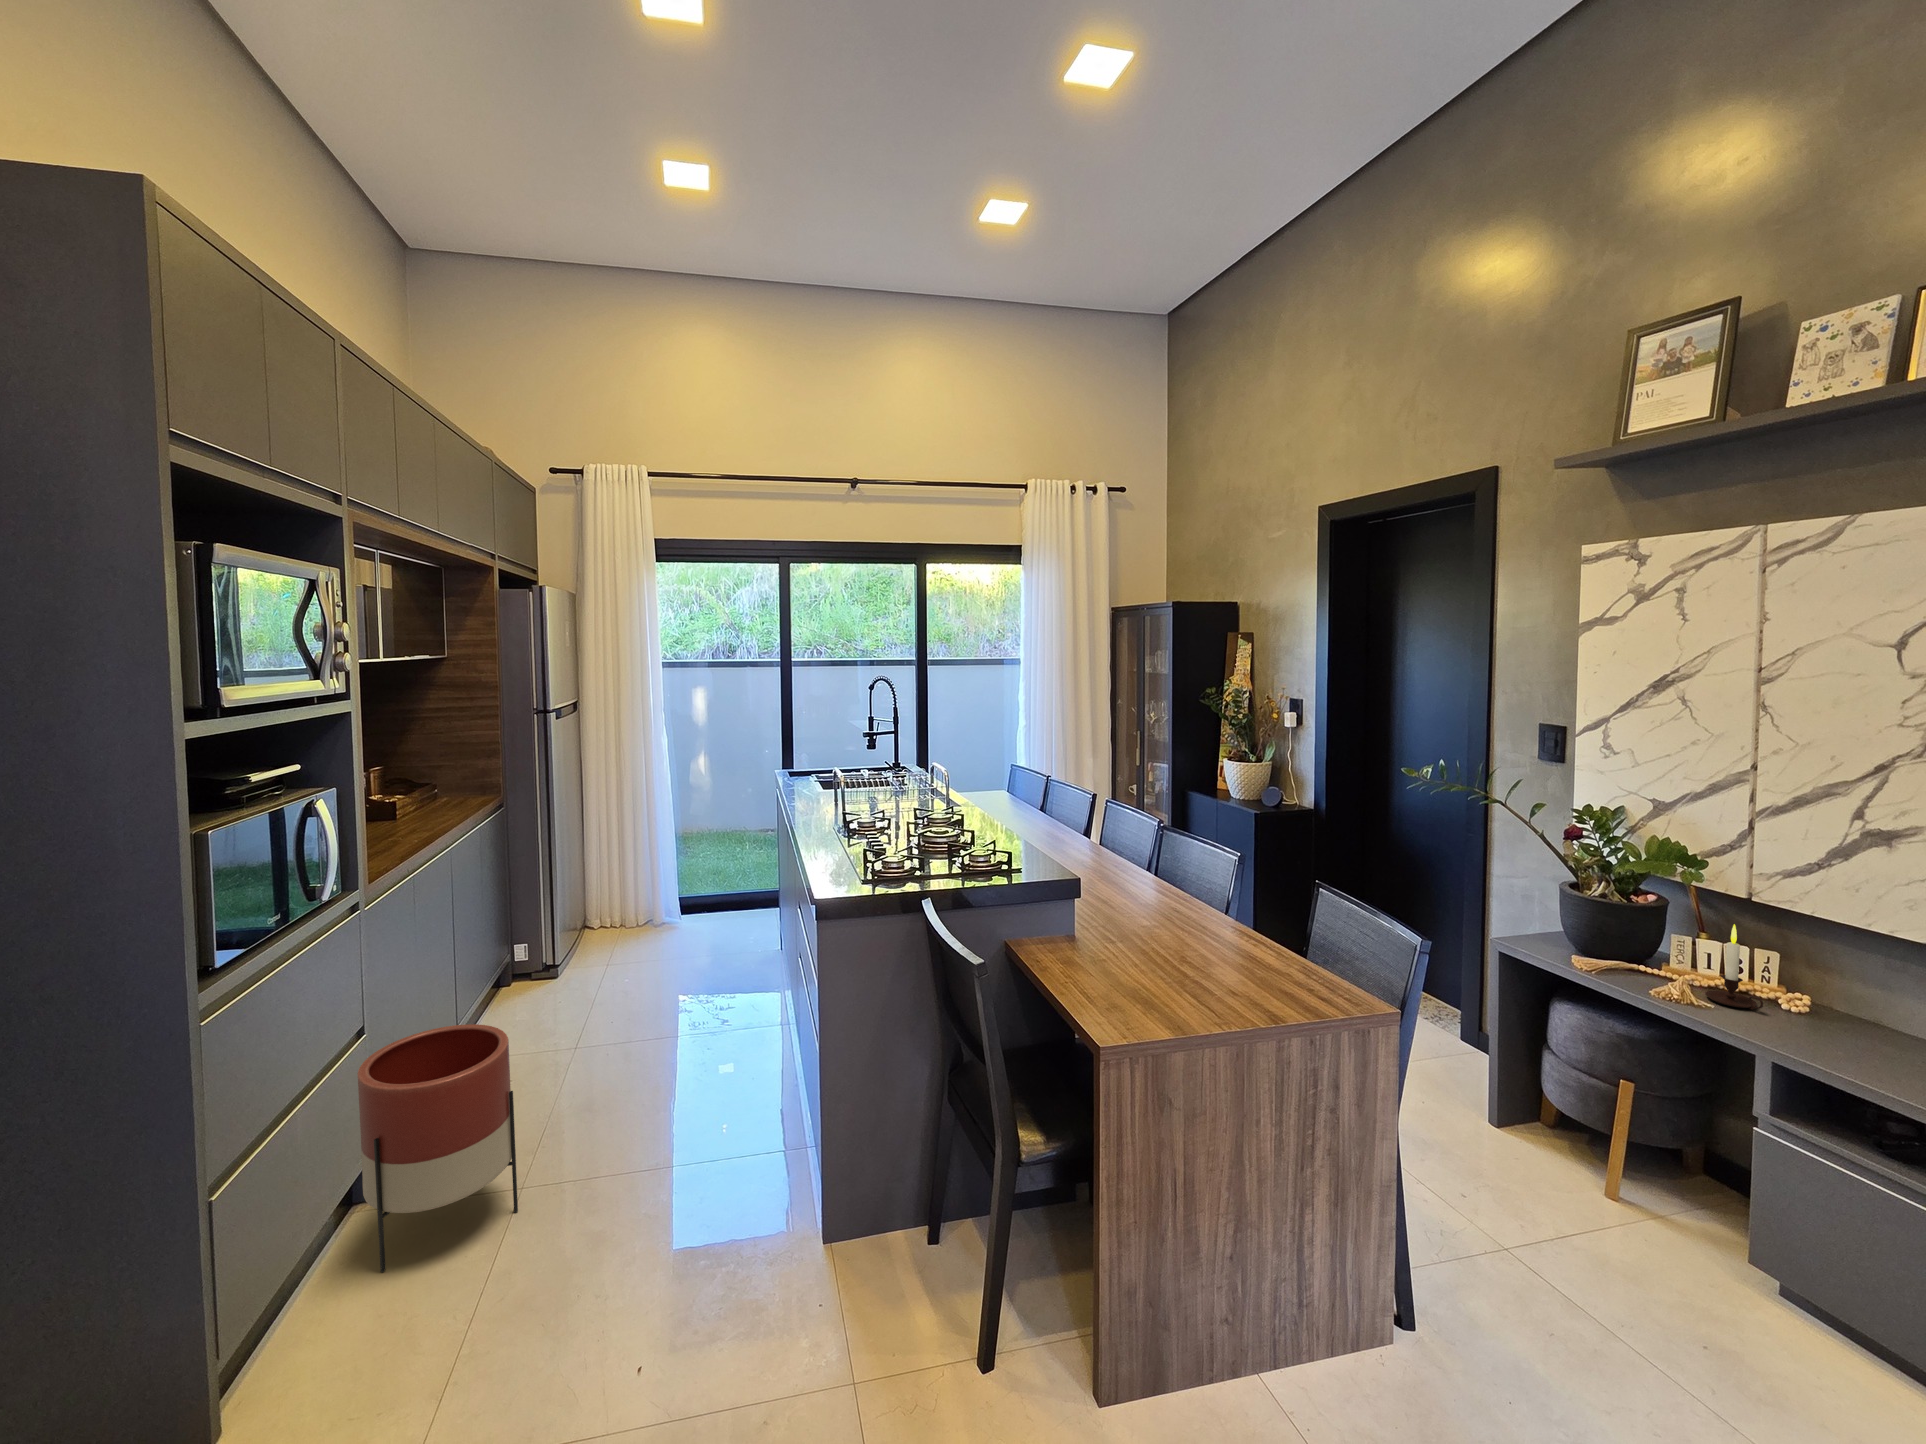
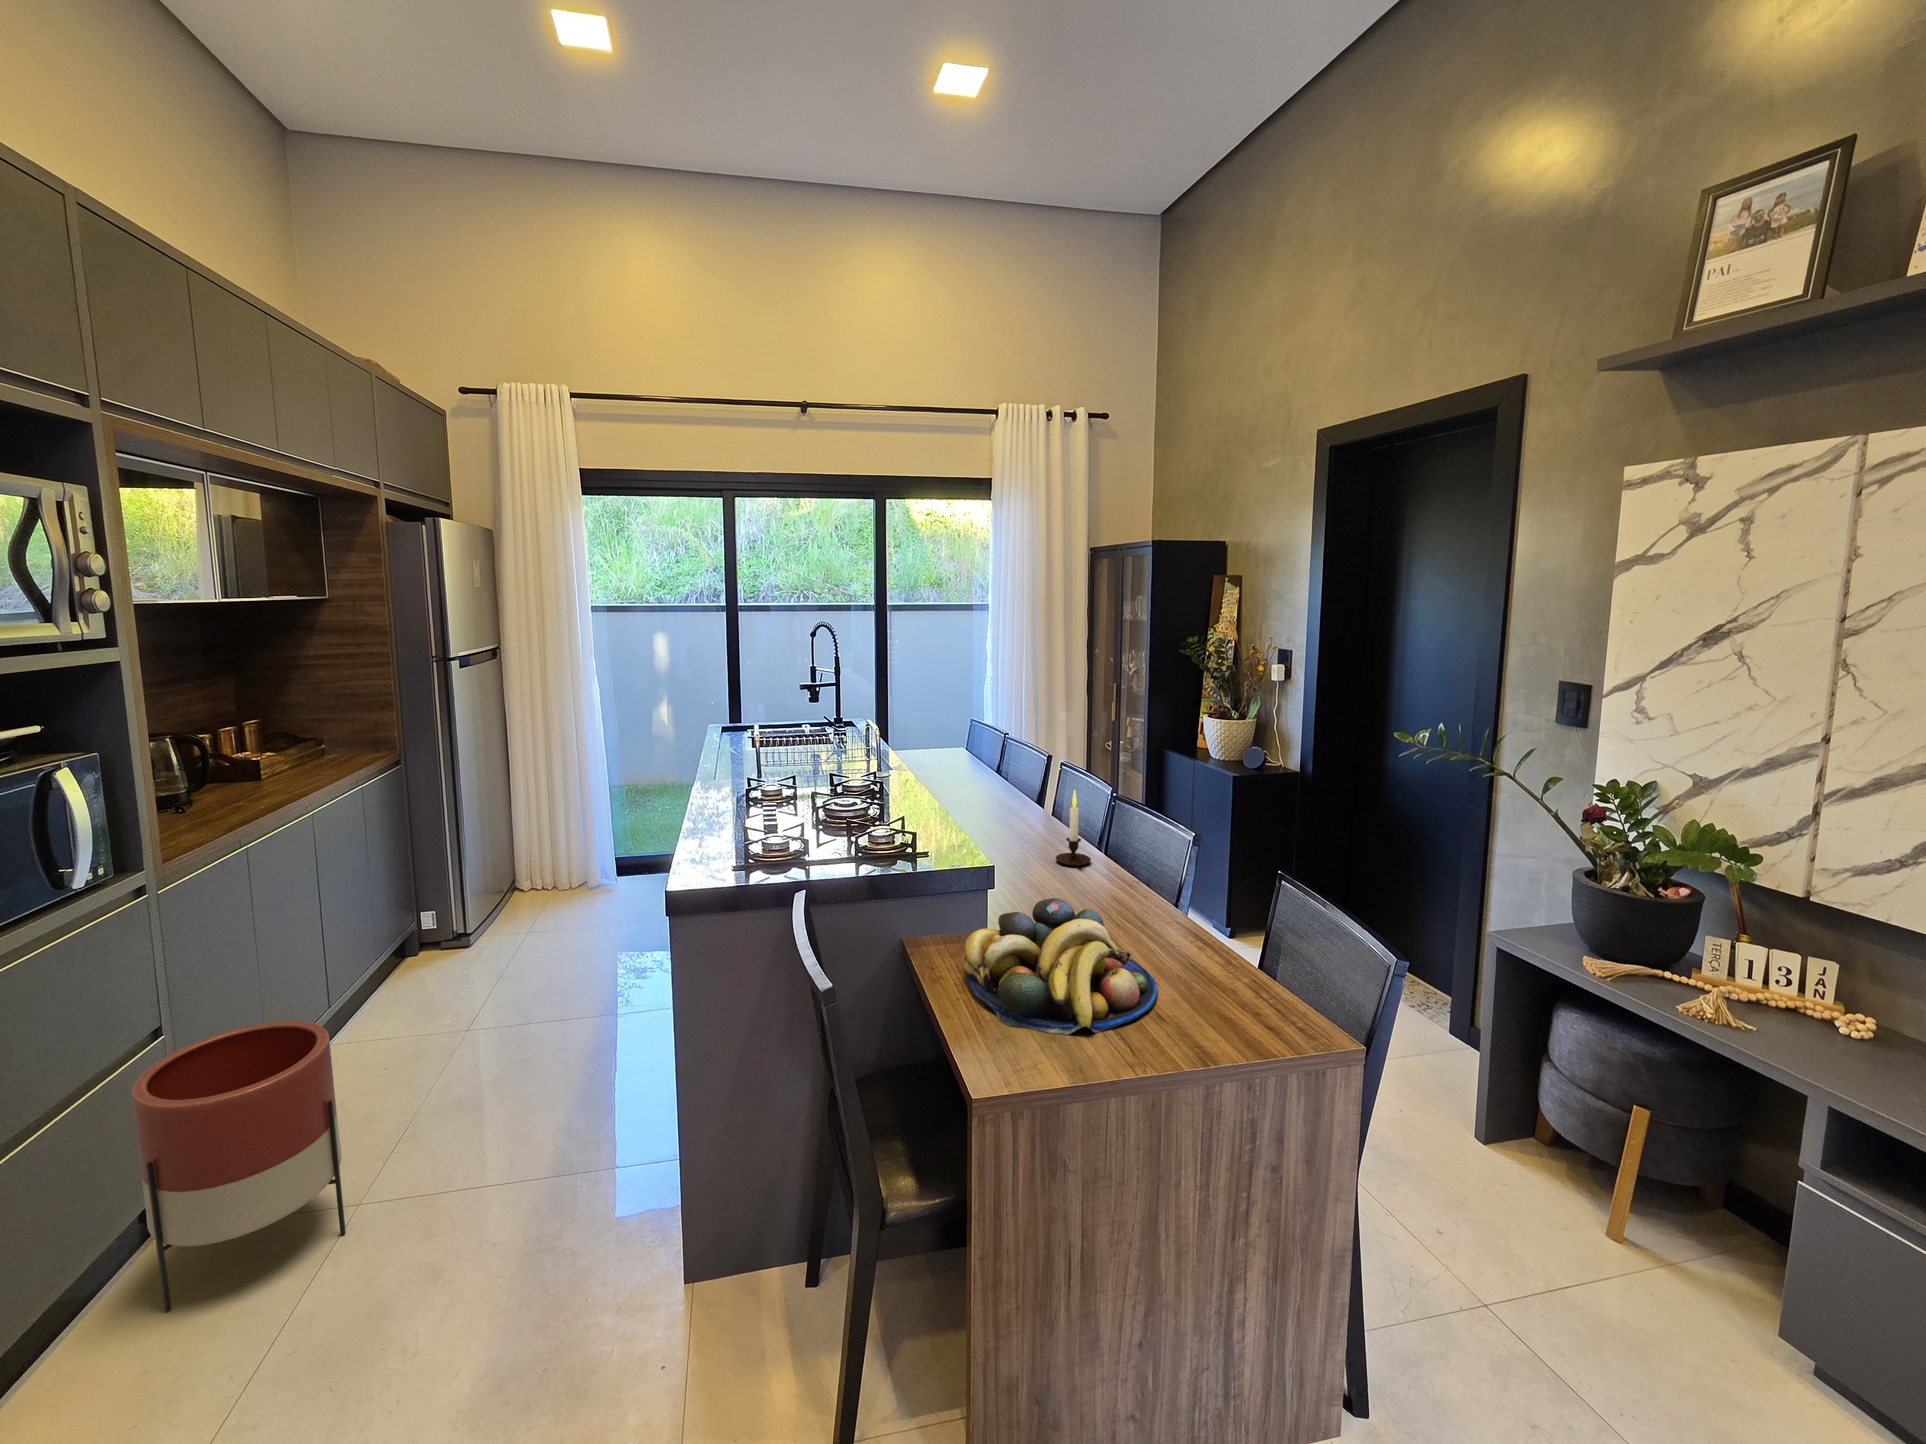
fruit bowl: none [1068,902,1229,1004] -> present [963,898,1157,1035]
candle: present [1705,924,1763,1009] -> present [1056,790,1091,866]

